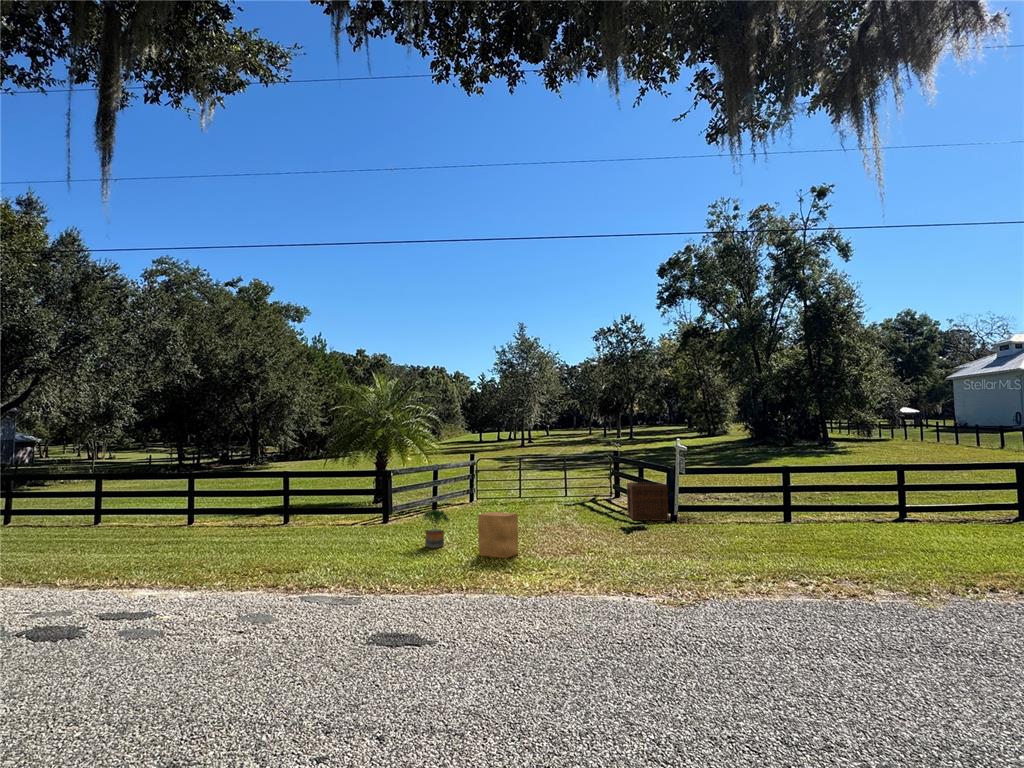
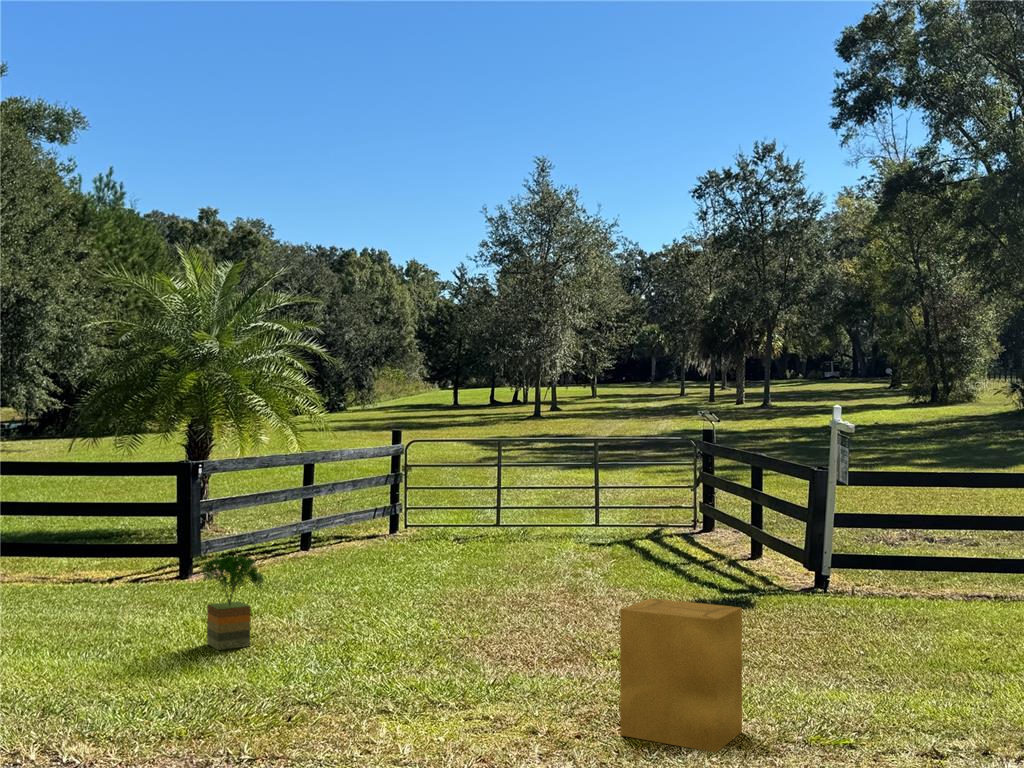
wooden crate: present [627,482,669,521] -> none [718,499,811,587]
cardboard box: present [478,512,518,558] -> present [620,598,742,753]

